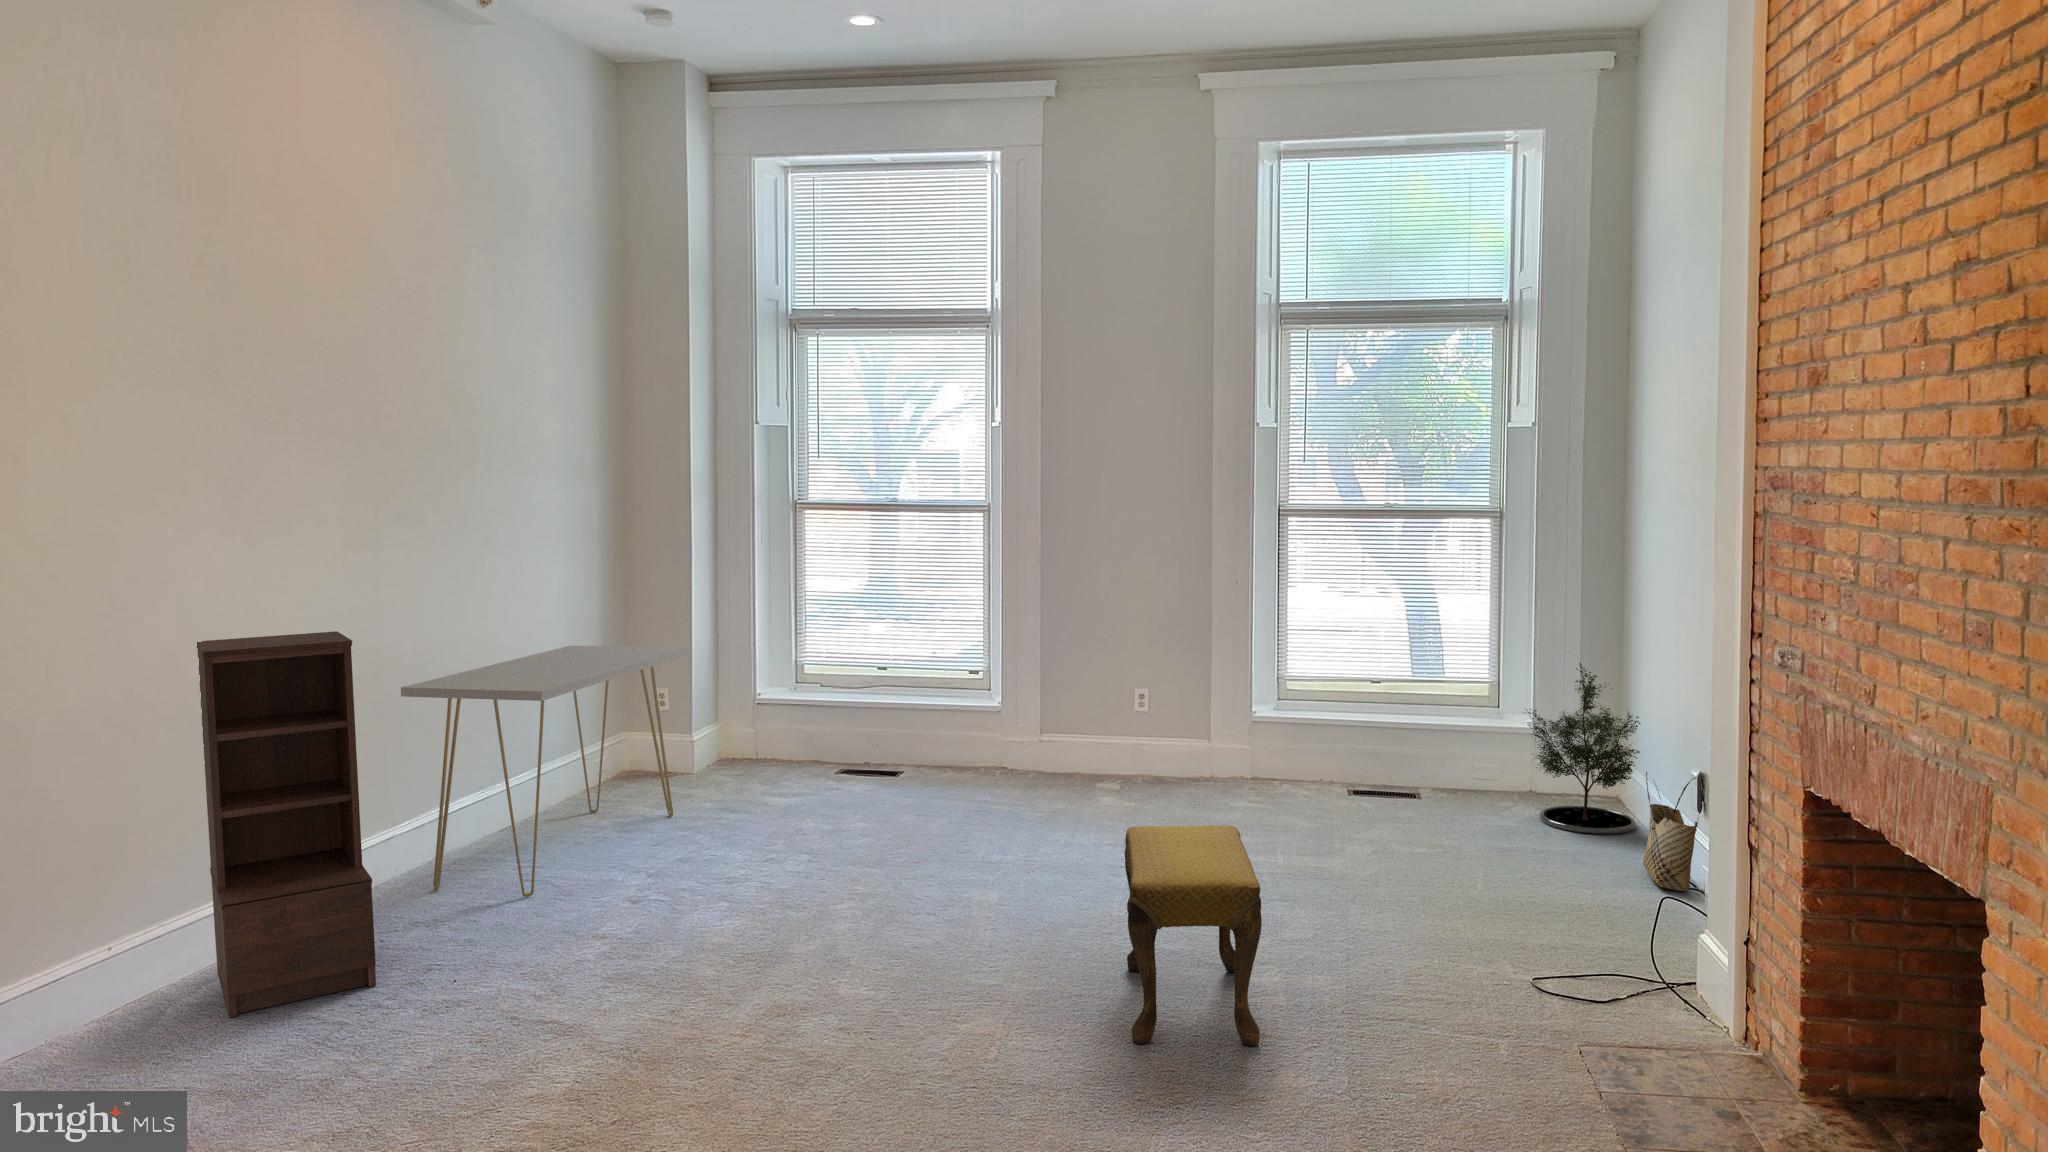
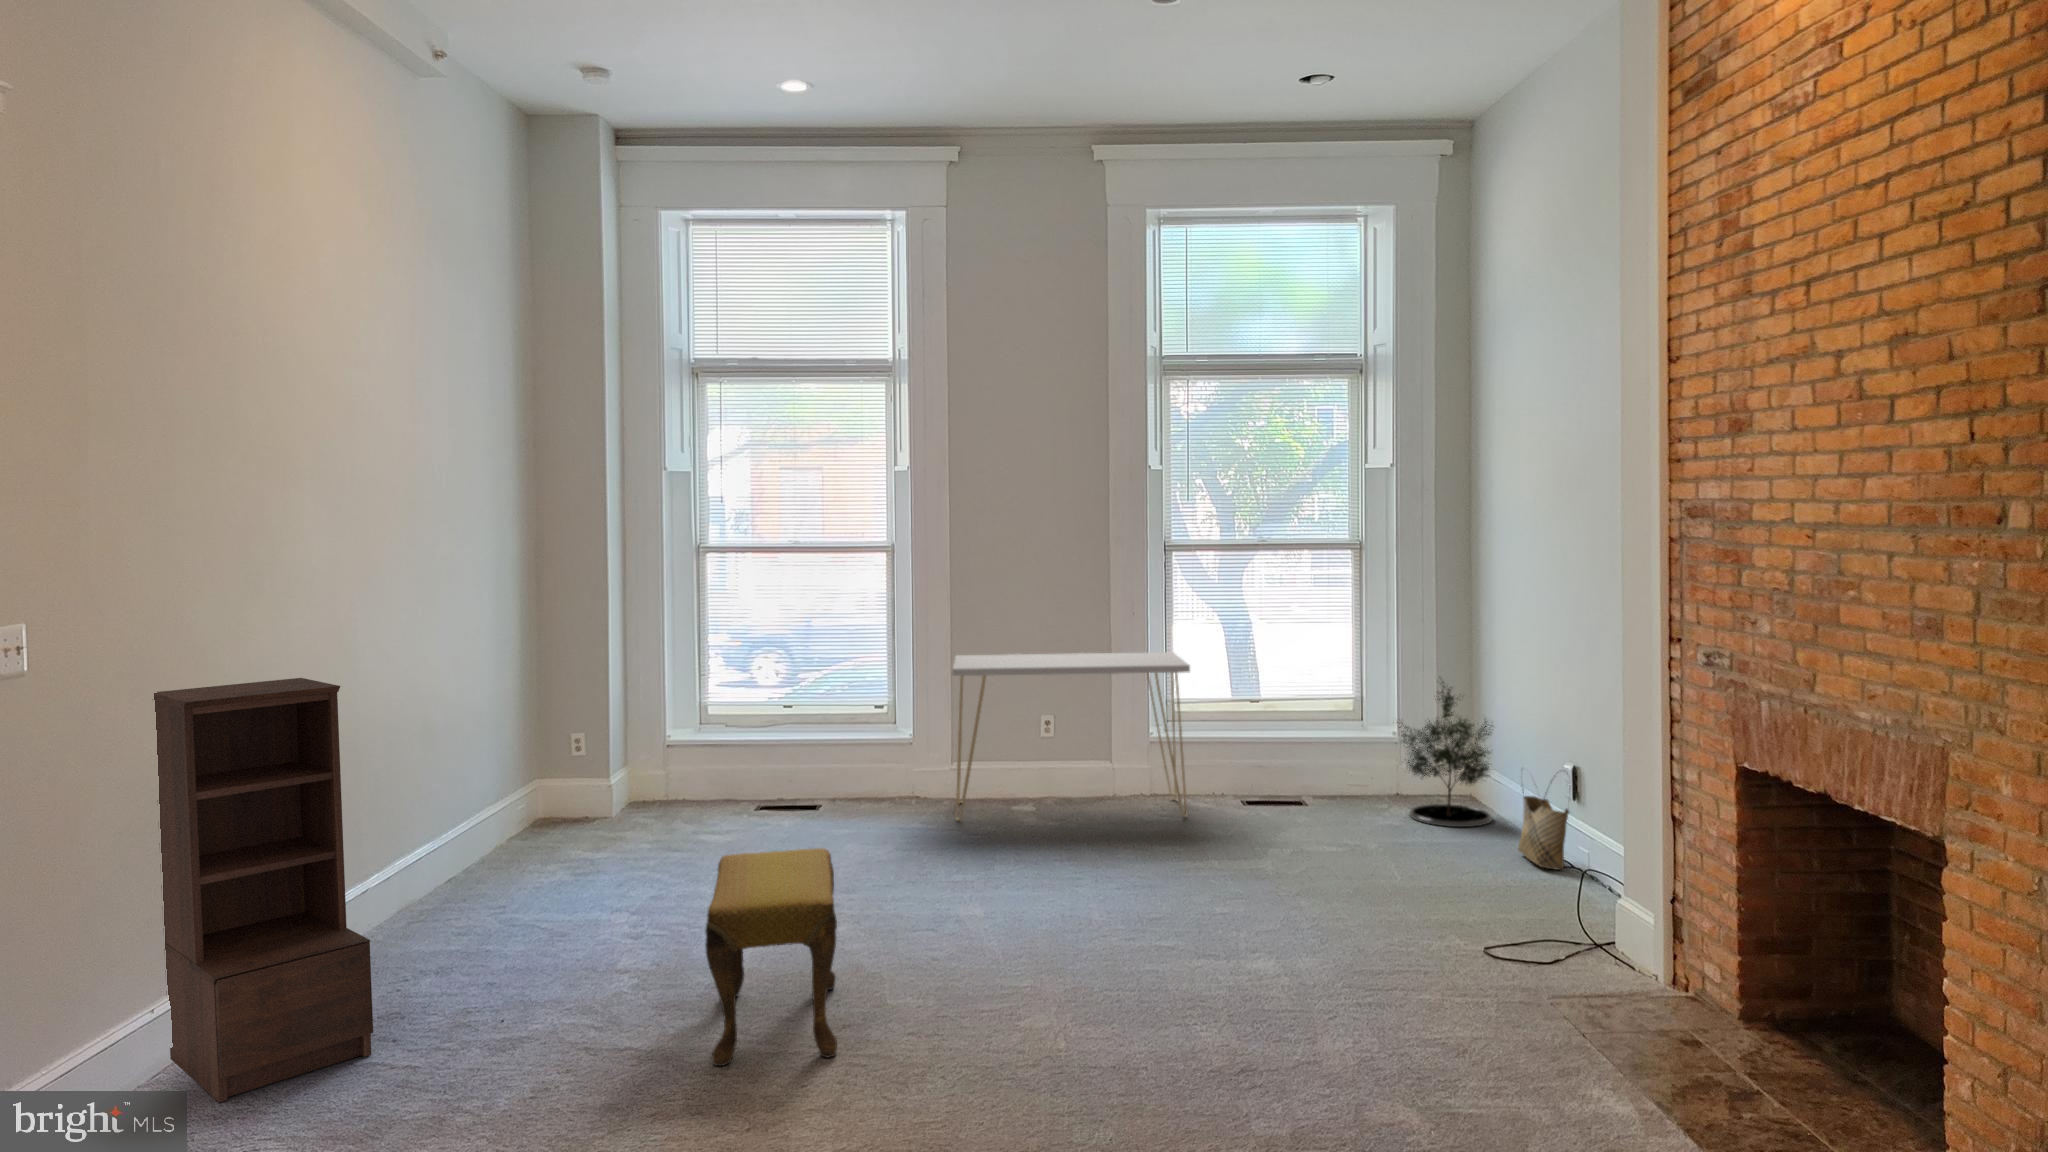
console table: present [401,646,687,897] -> present [952,652,1190,821]
footstool: present [1125,825,1262,1046] -> present [705,848,837,1066]

